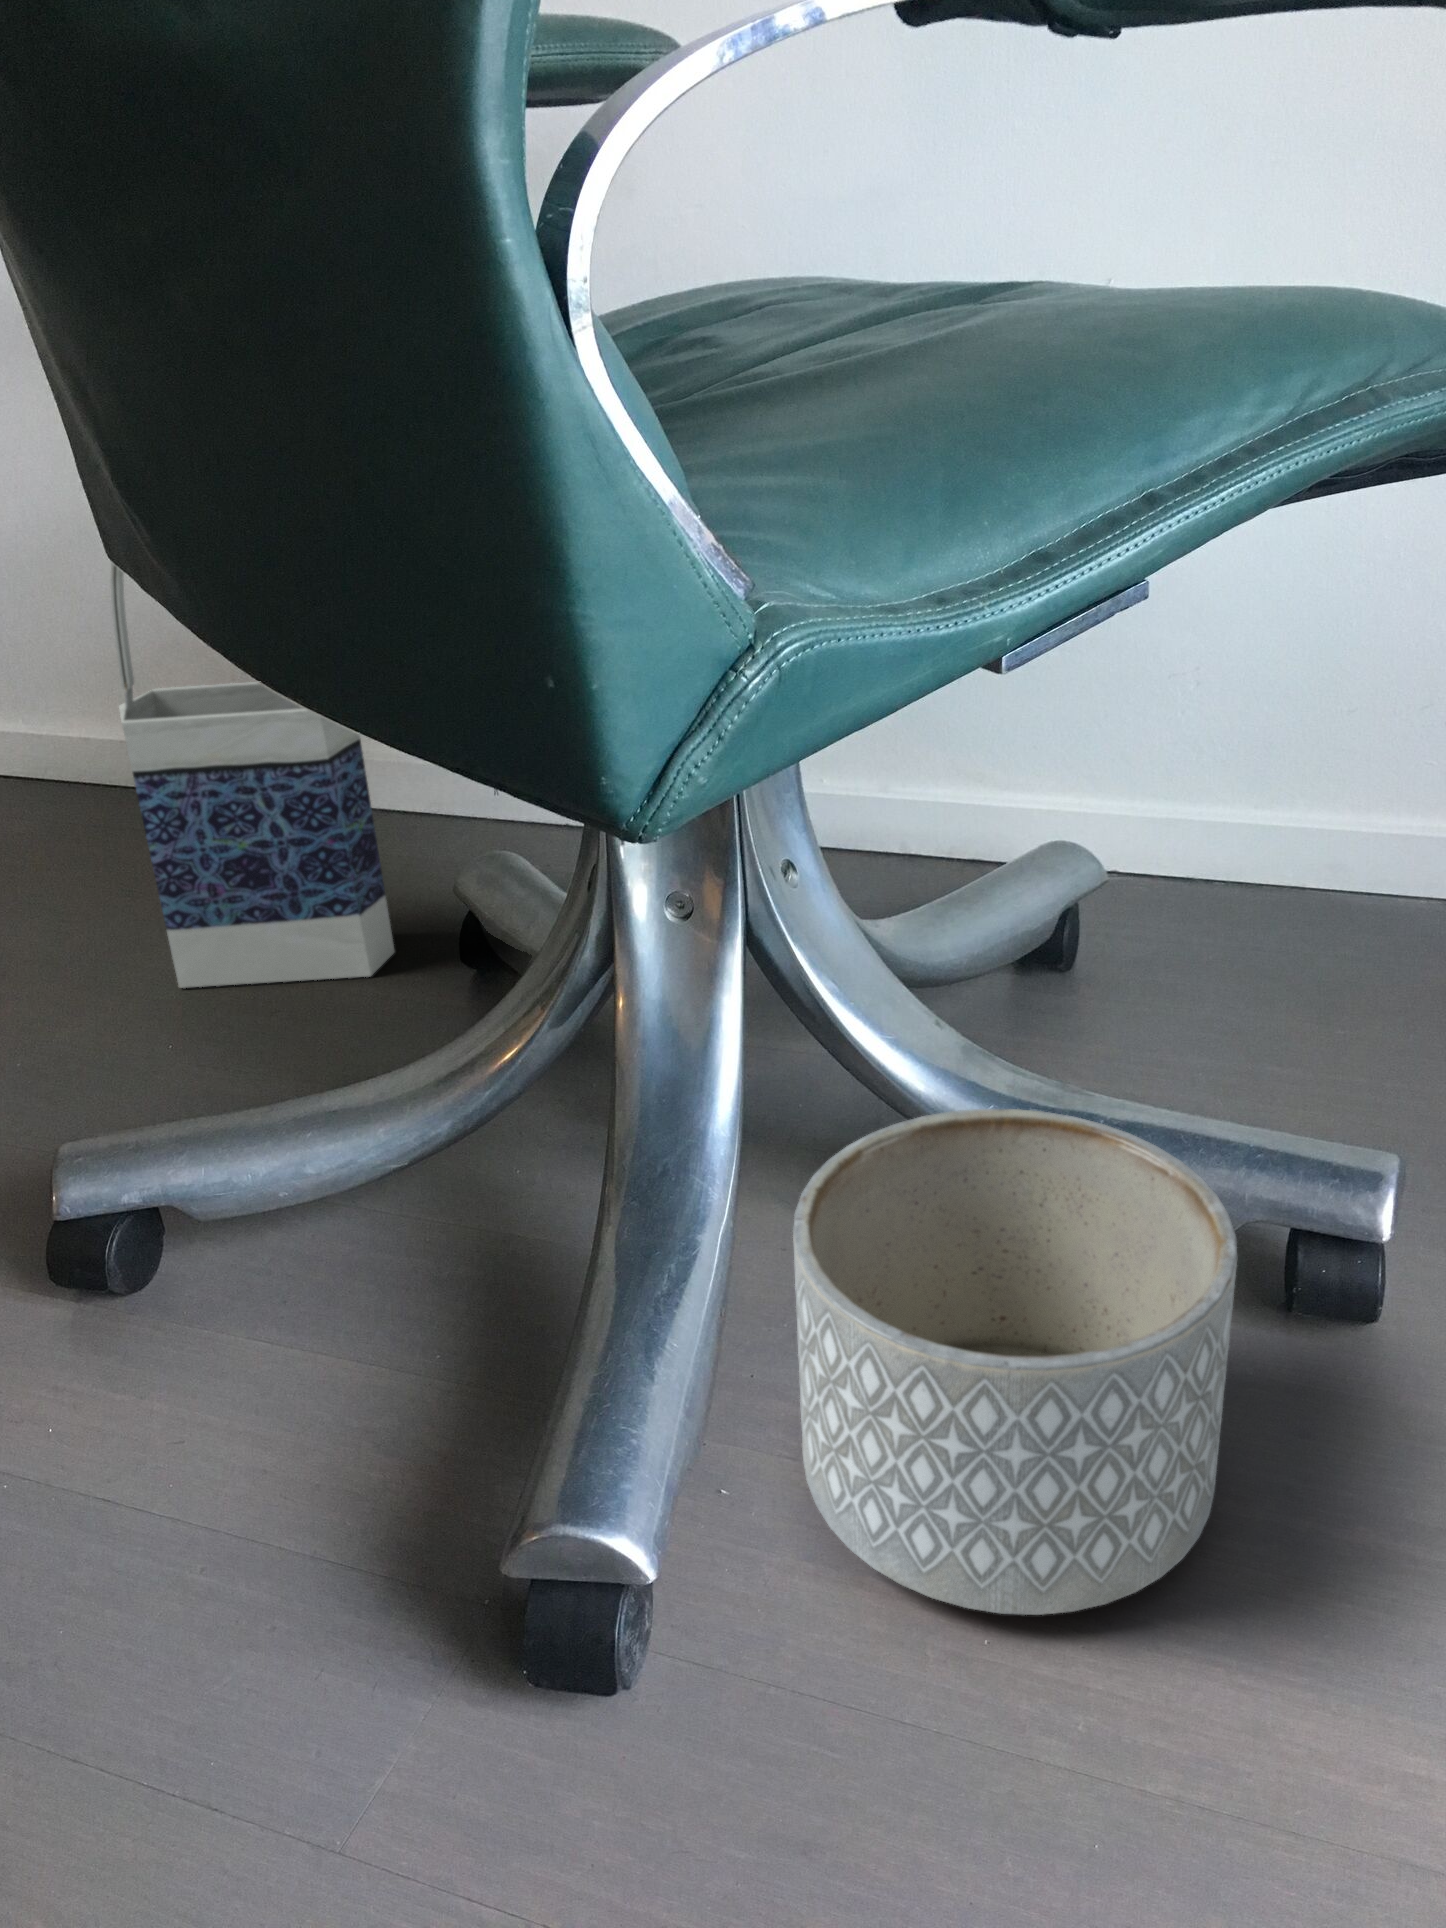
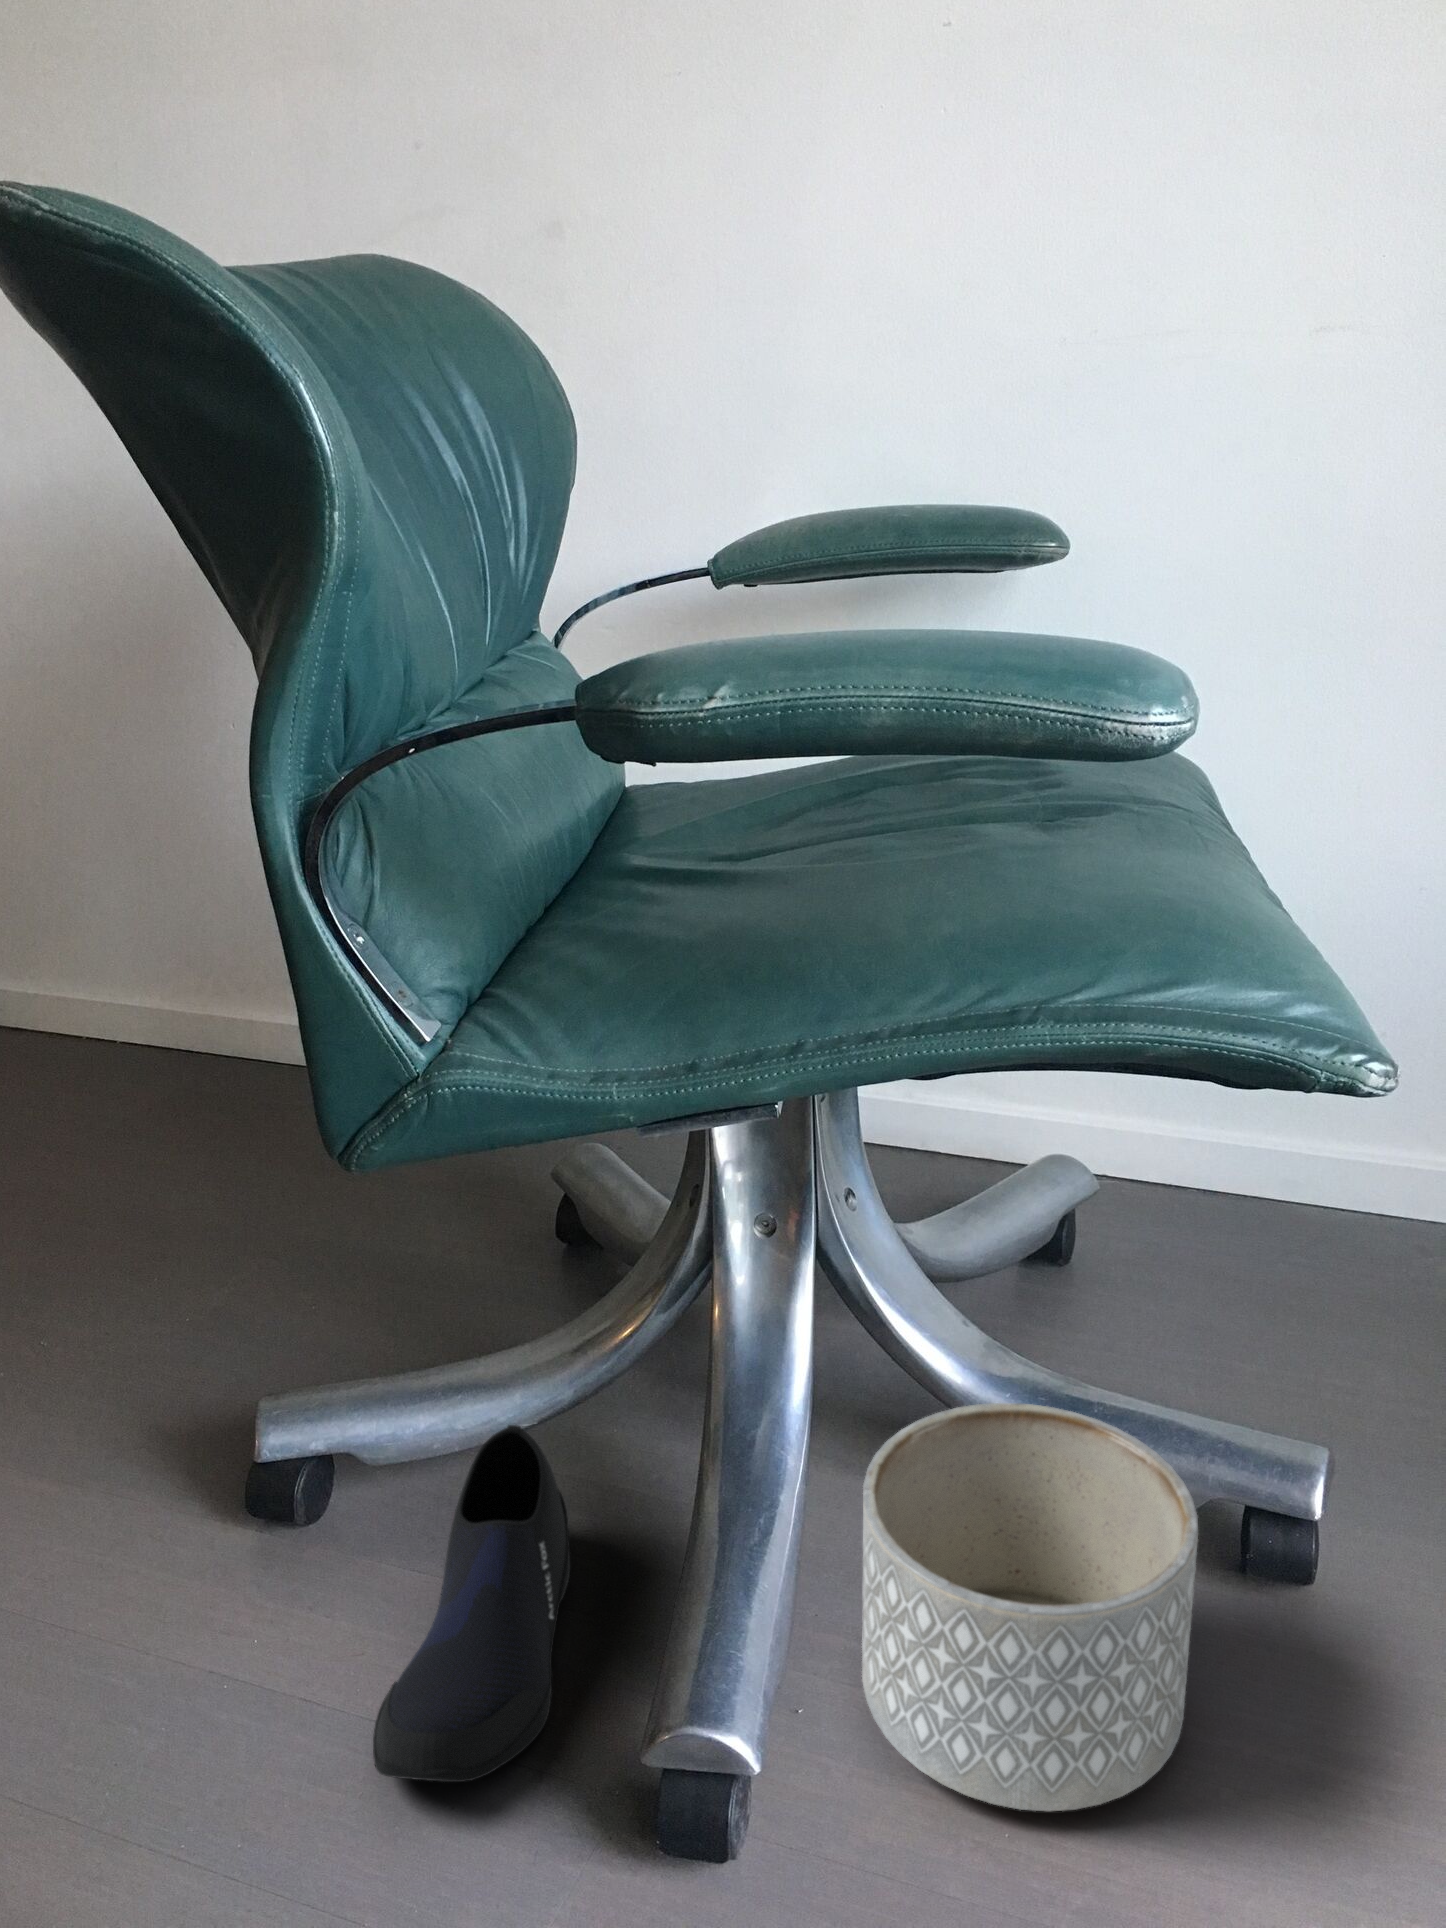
bag: present [110,563,395,988] -> none [288,831,497,1253]
shoe: none [168,1162,447,1603] -> present [373,1425,570,1782]

